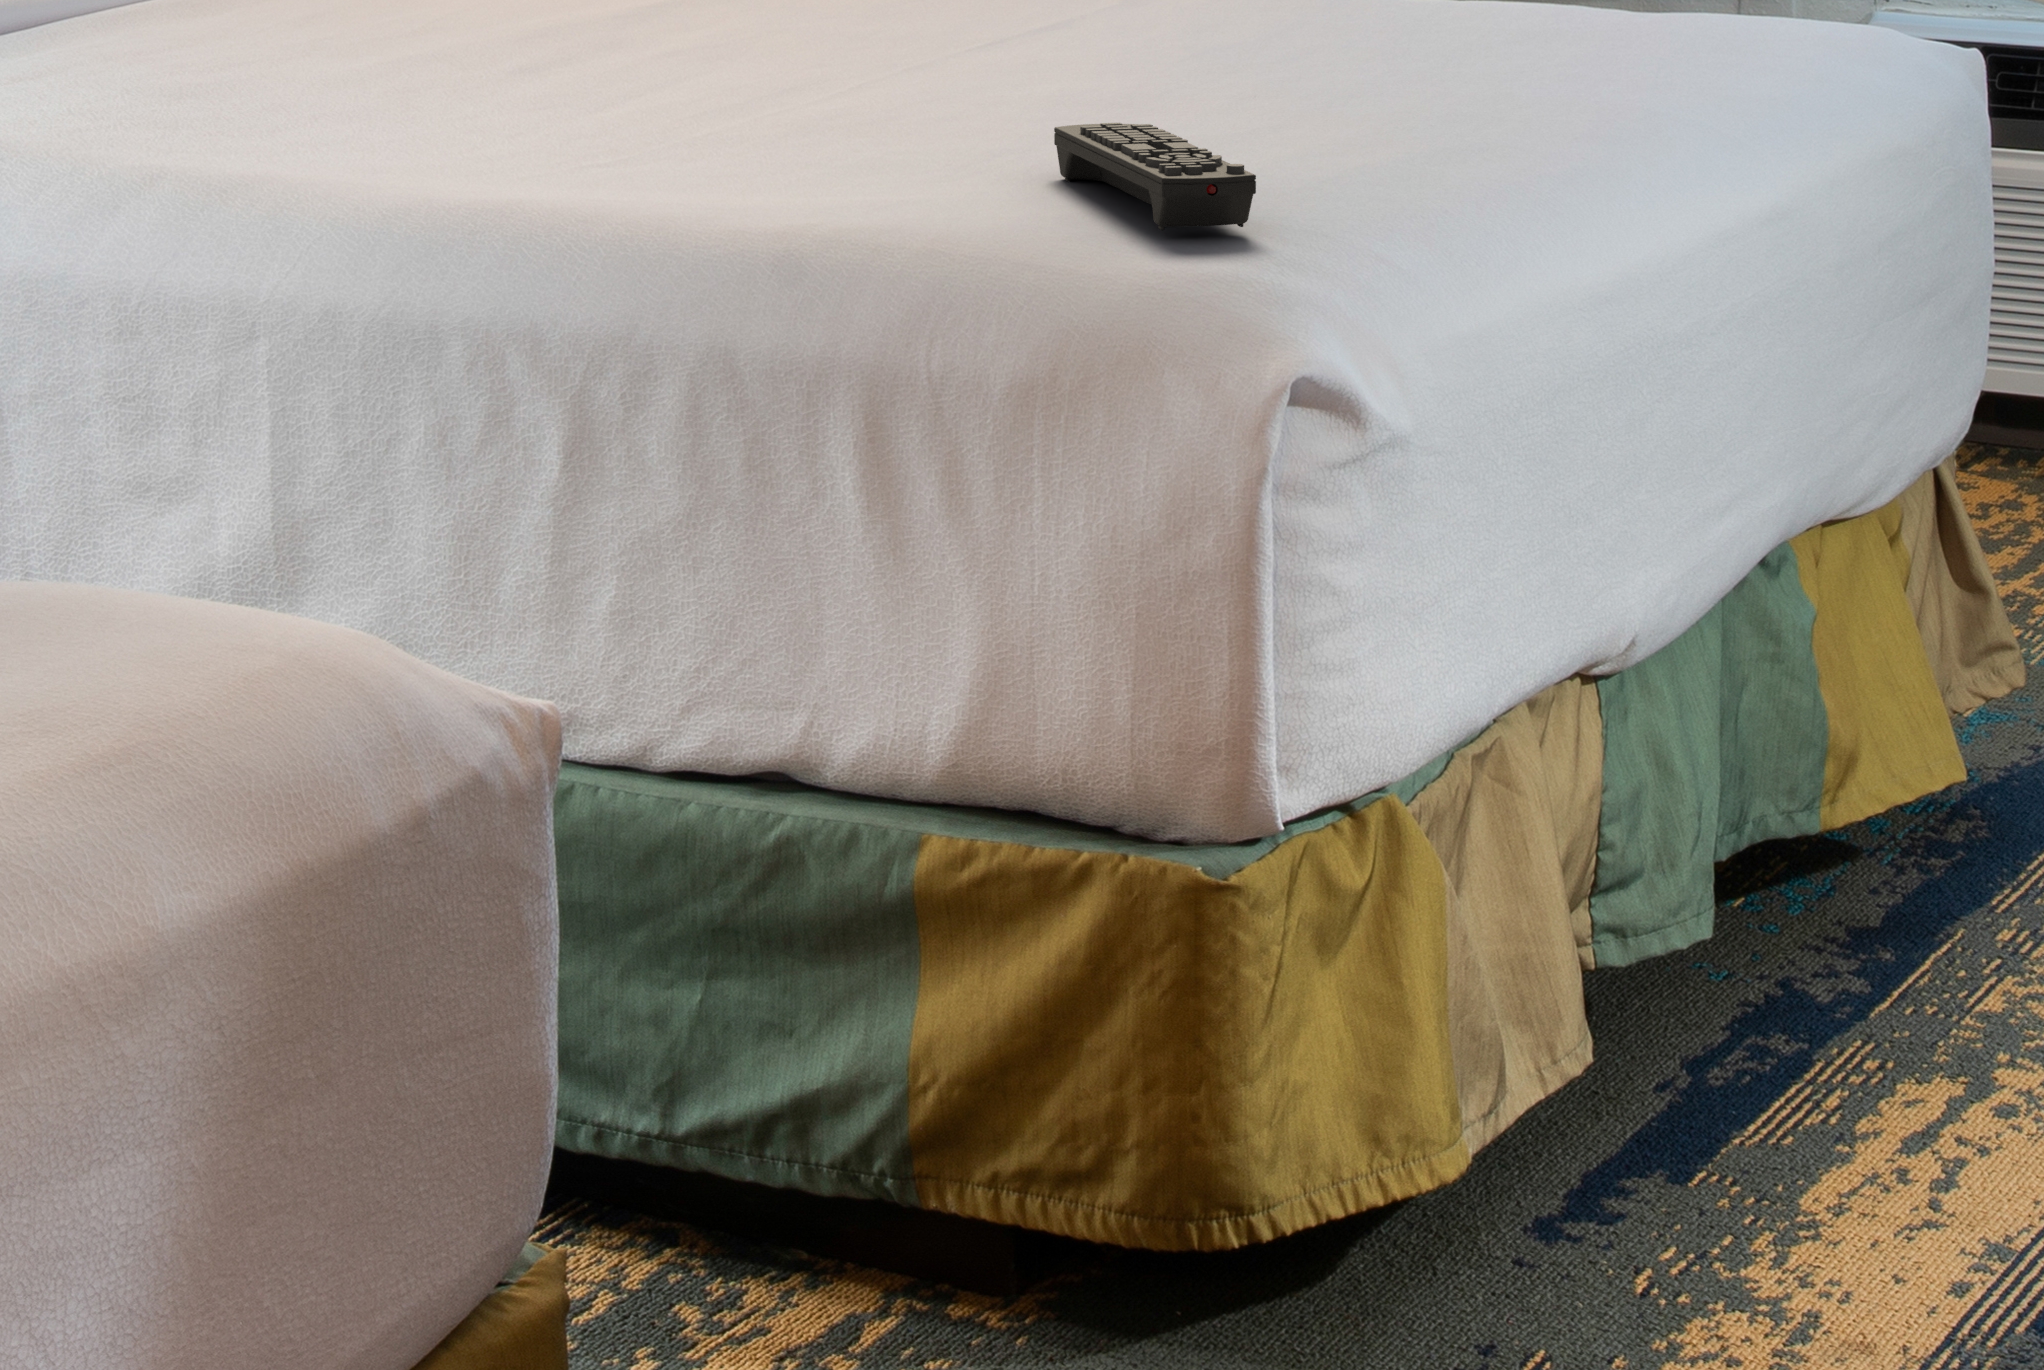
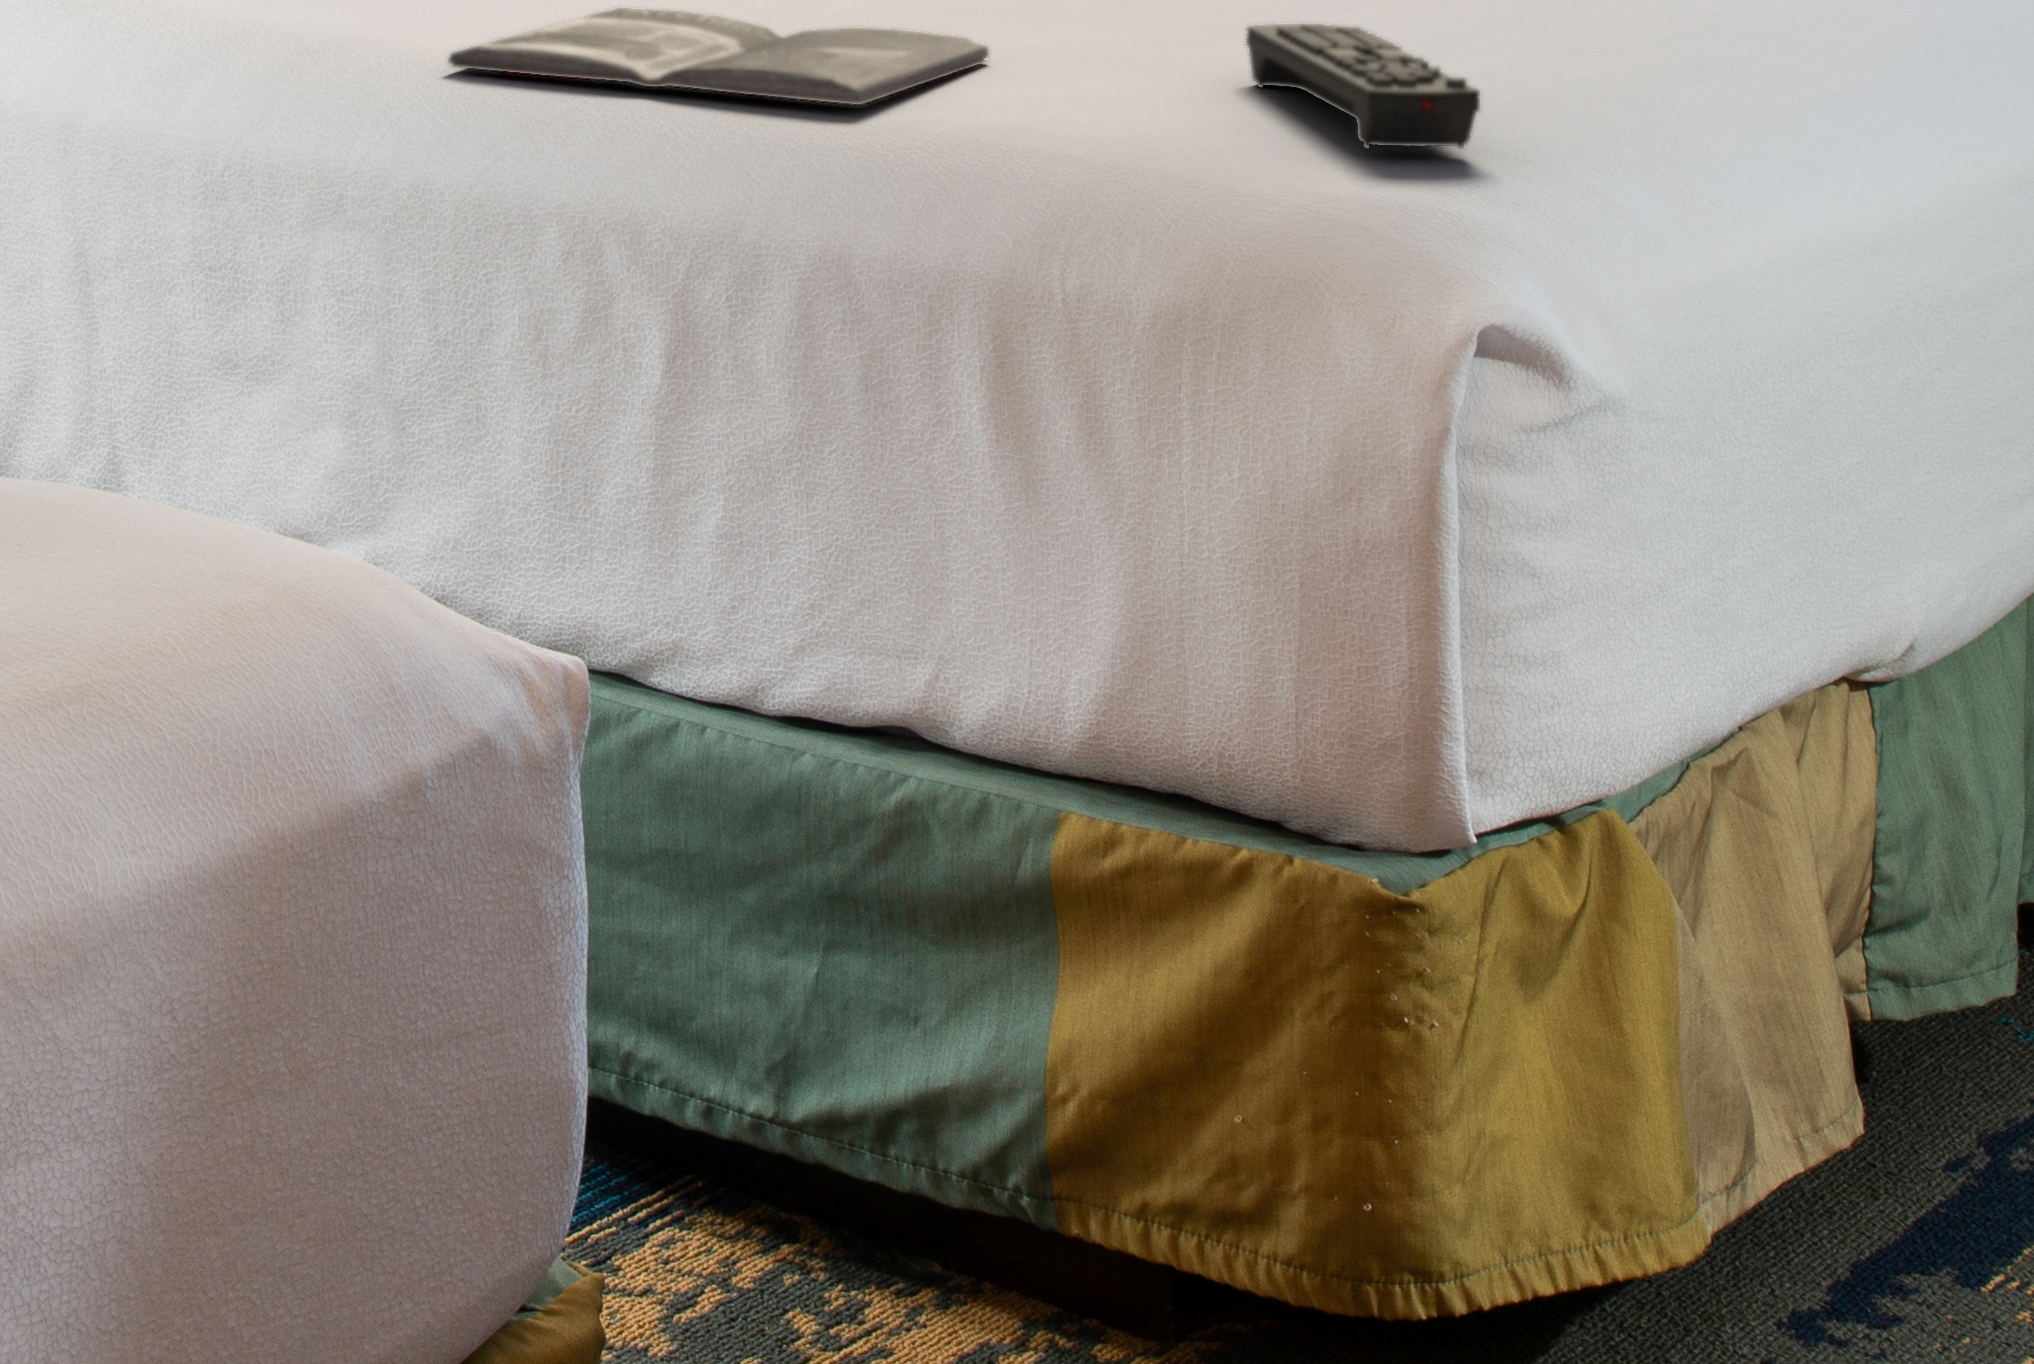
magazine: none [341,131,830,209] -> present [448,8,989,105]

